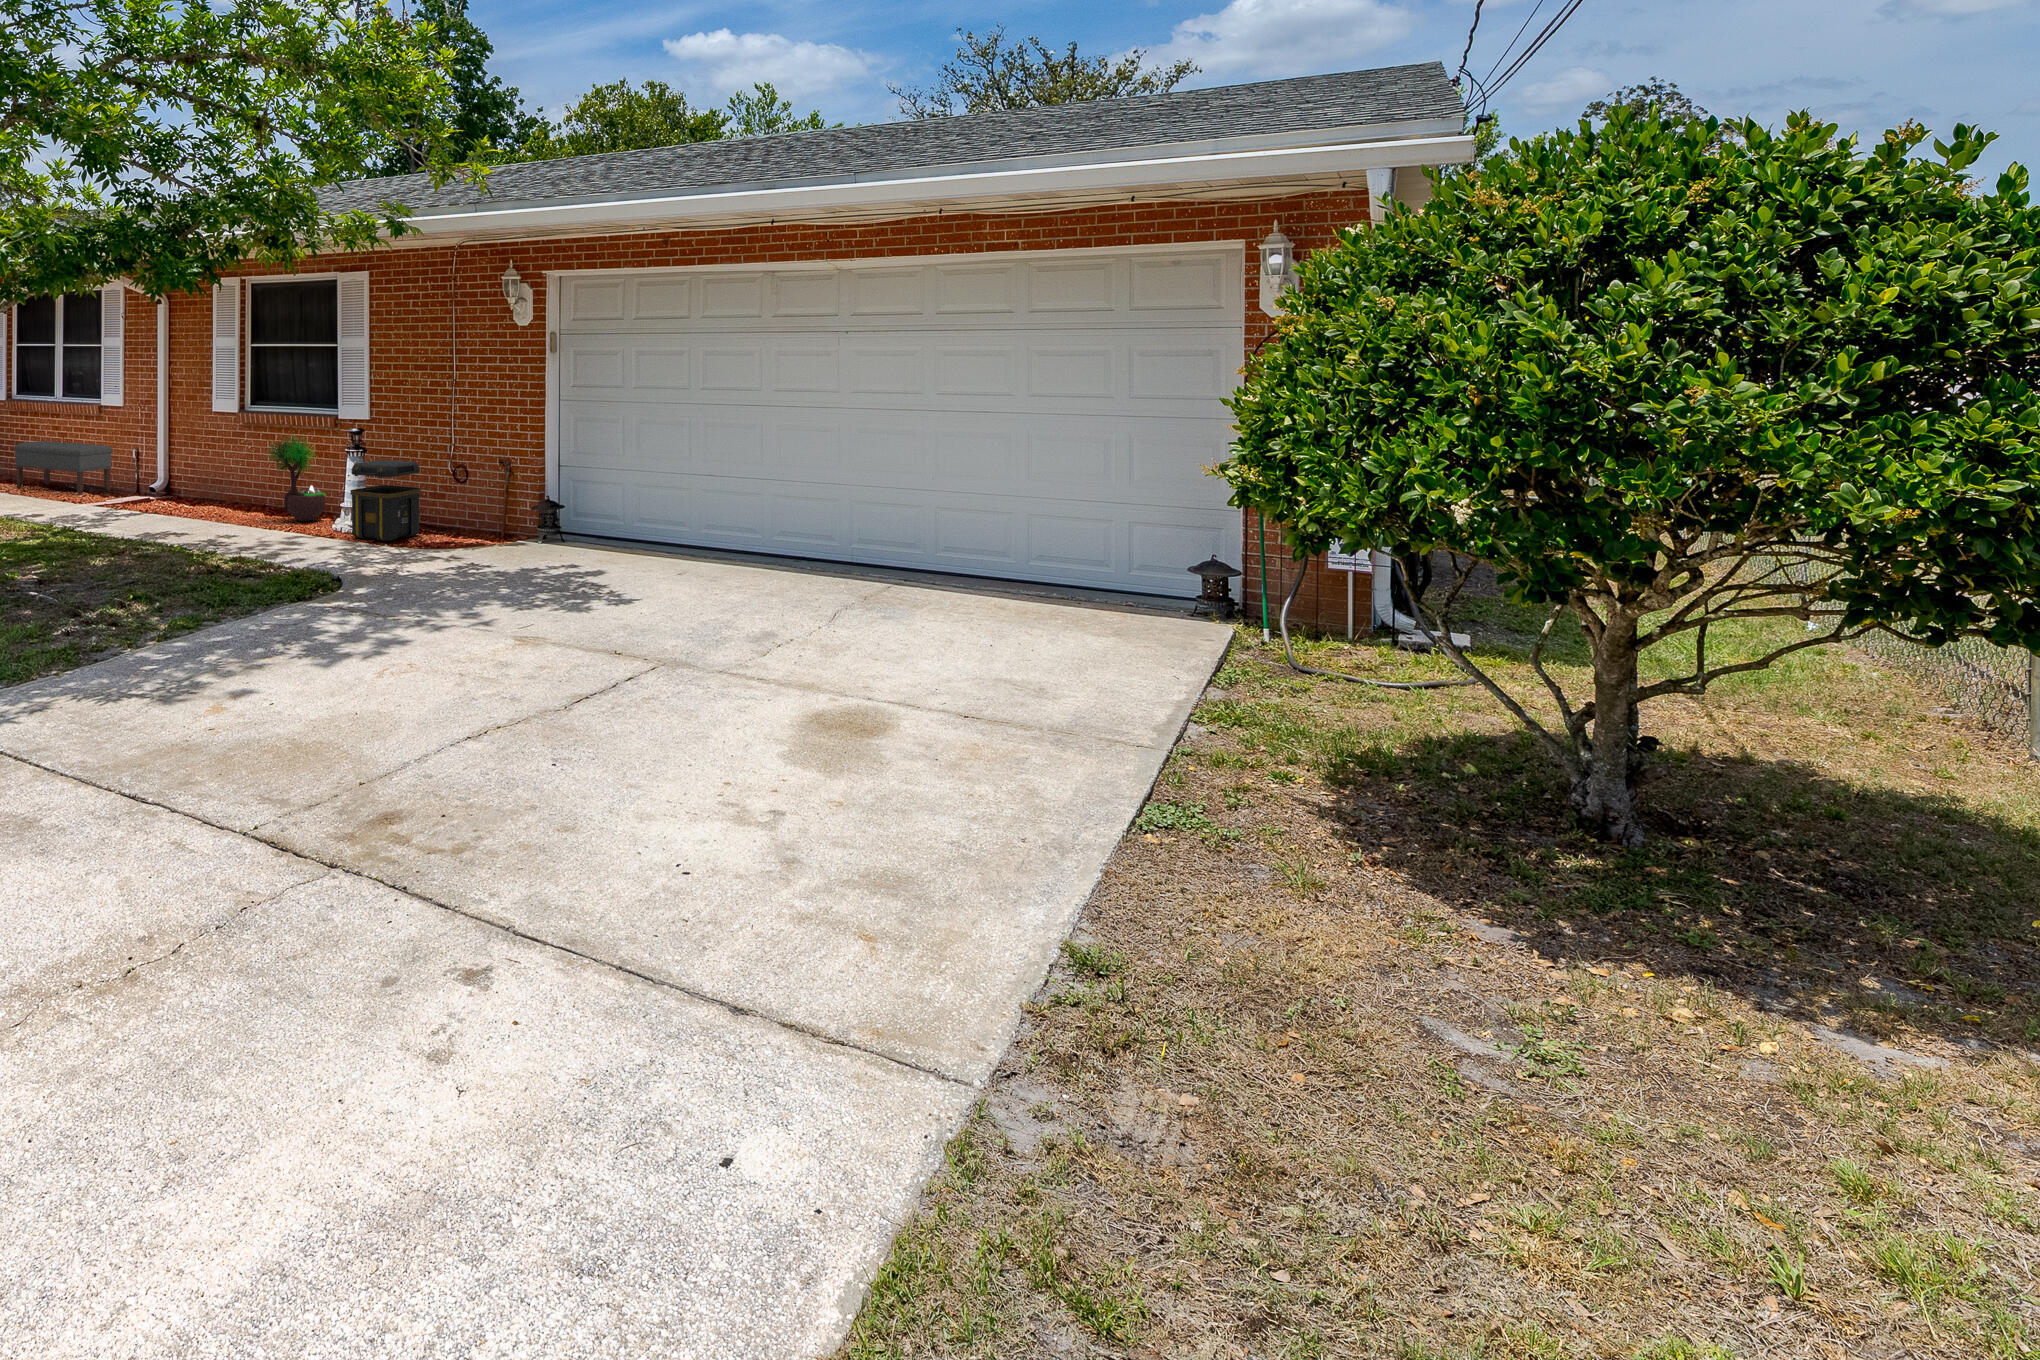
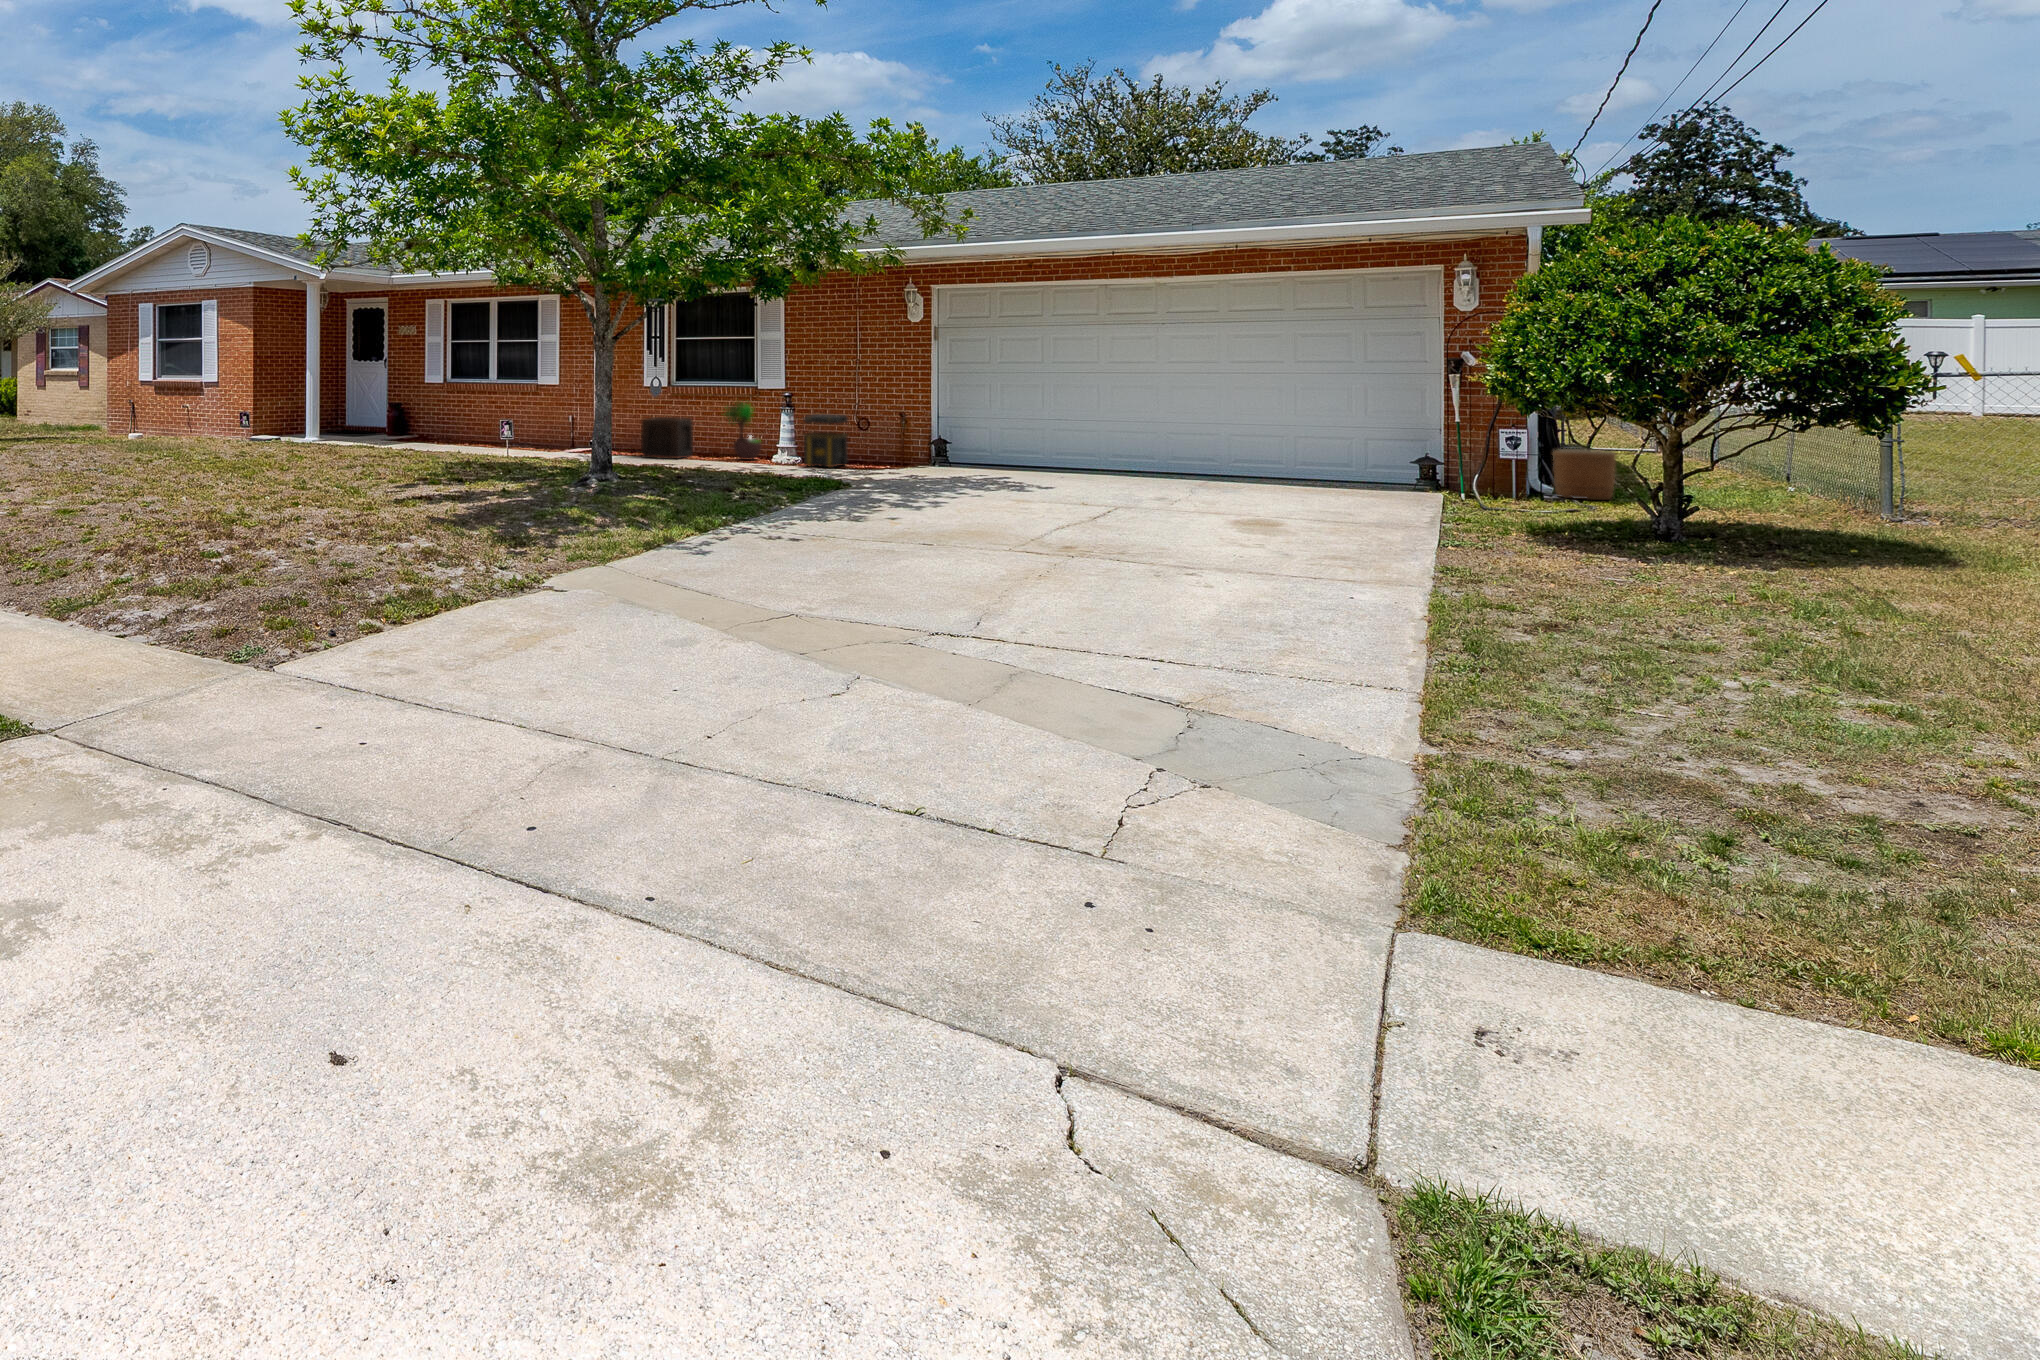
bench: present [14,441,112,495] -> none [478,412,556,449]
wooden crate: none [168,456,249,519] -> present [641,417,693,459]
woven basket: none [1418,552,1524,648] -> present [1553,449,1616,500]

